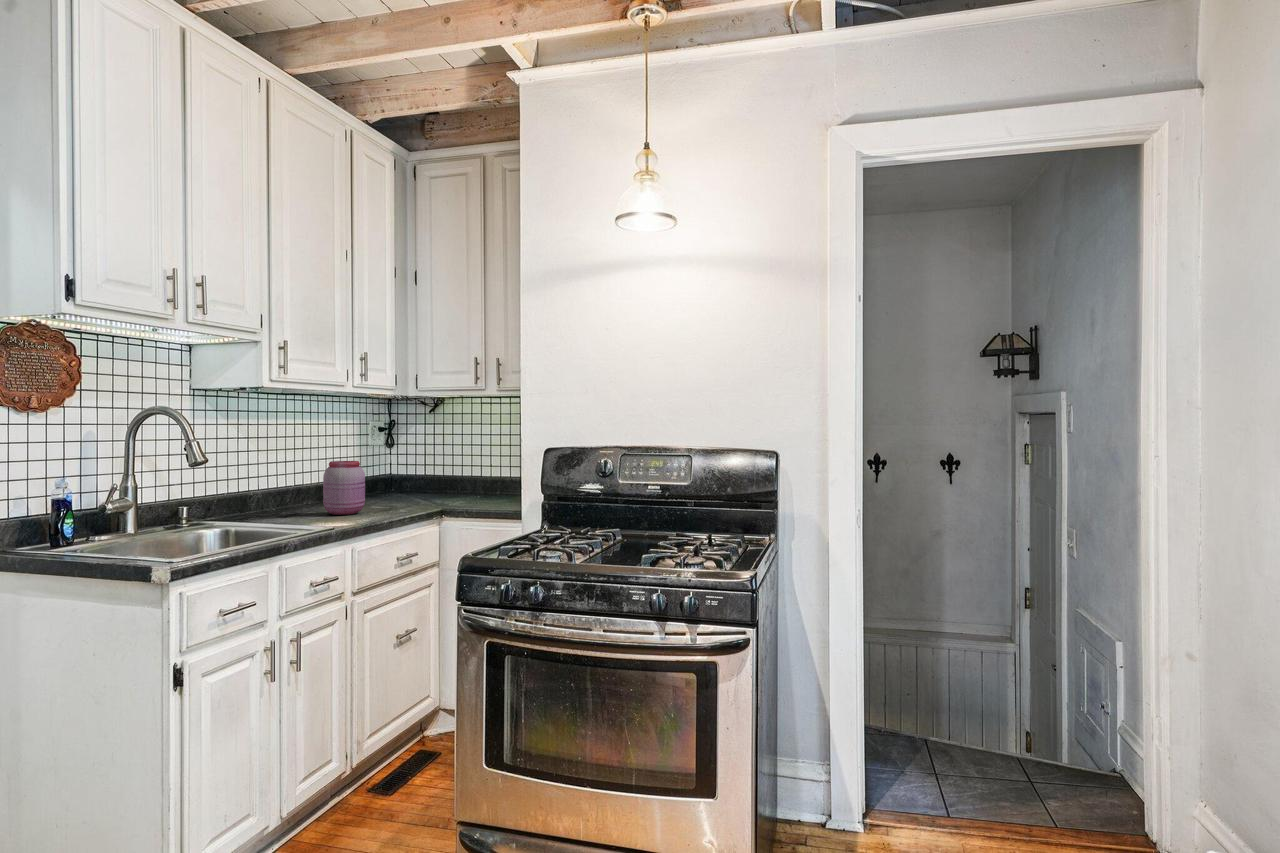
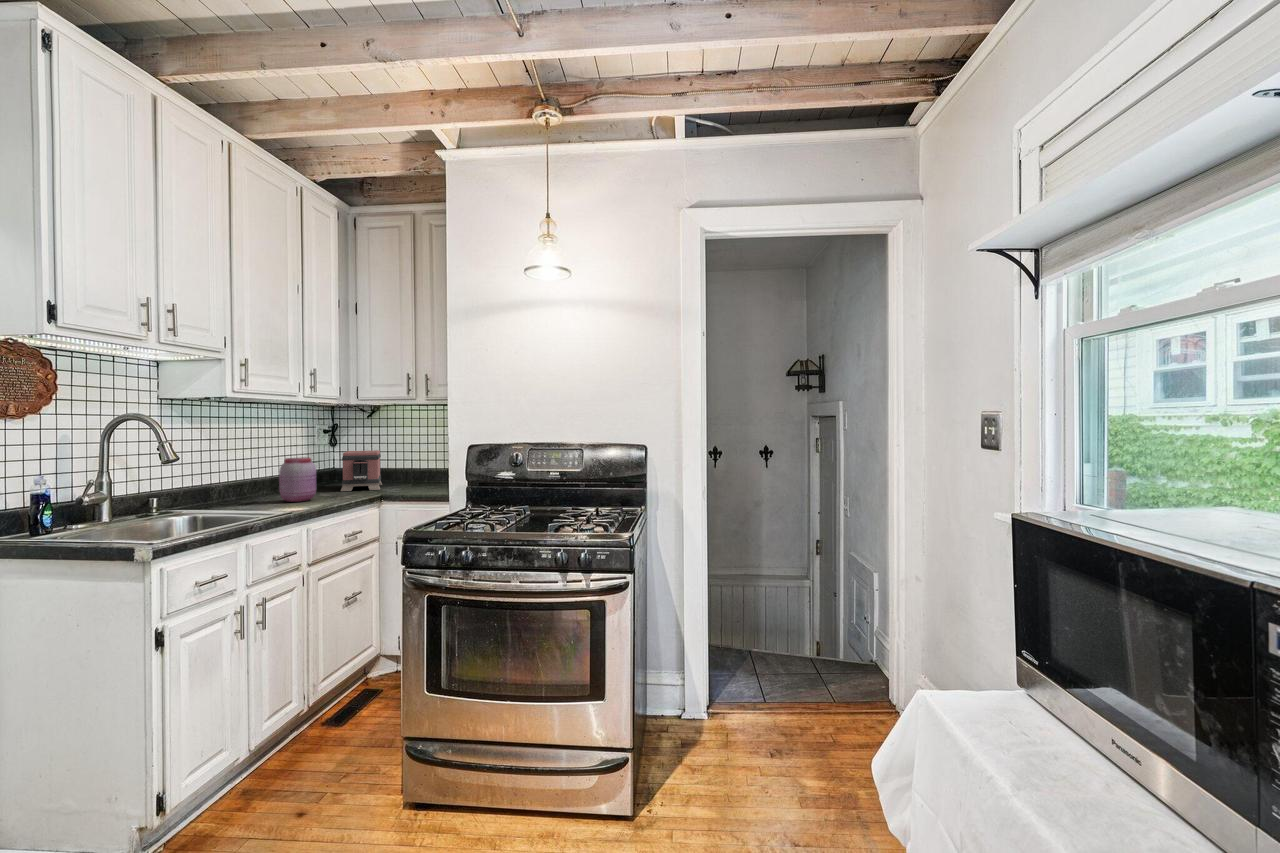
toaster: none [395,453,444,503] -> present [341,450,382,491]

